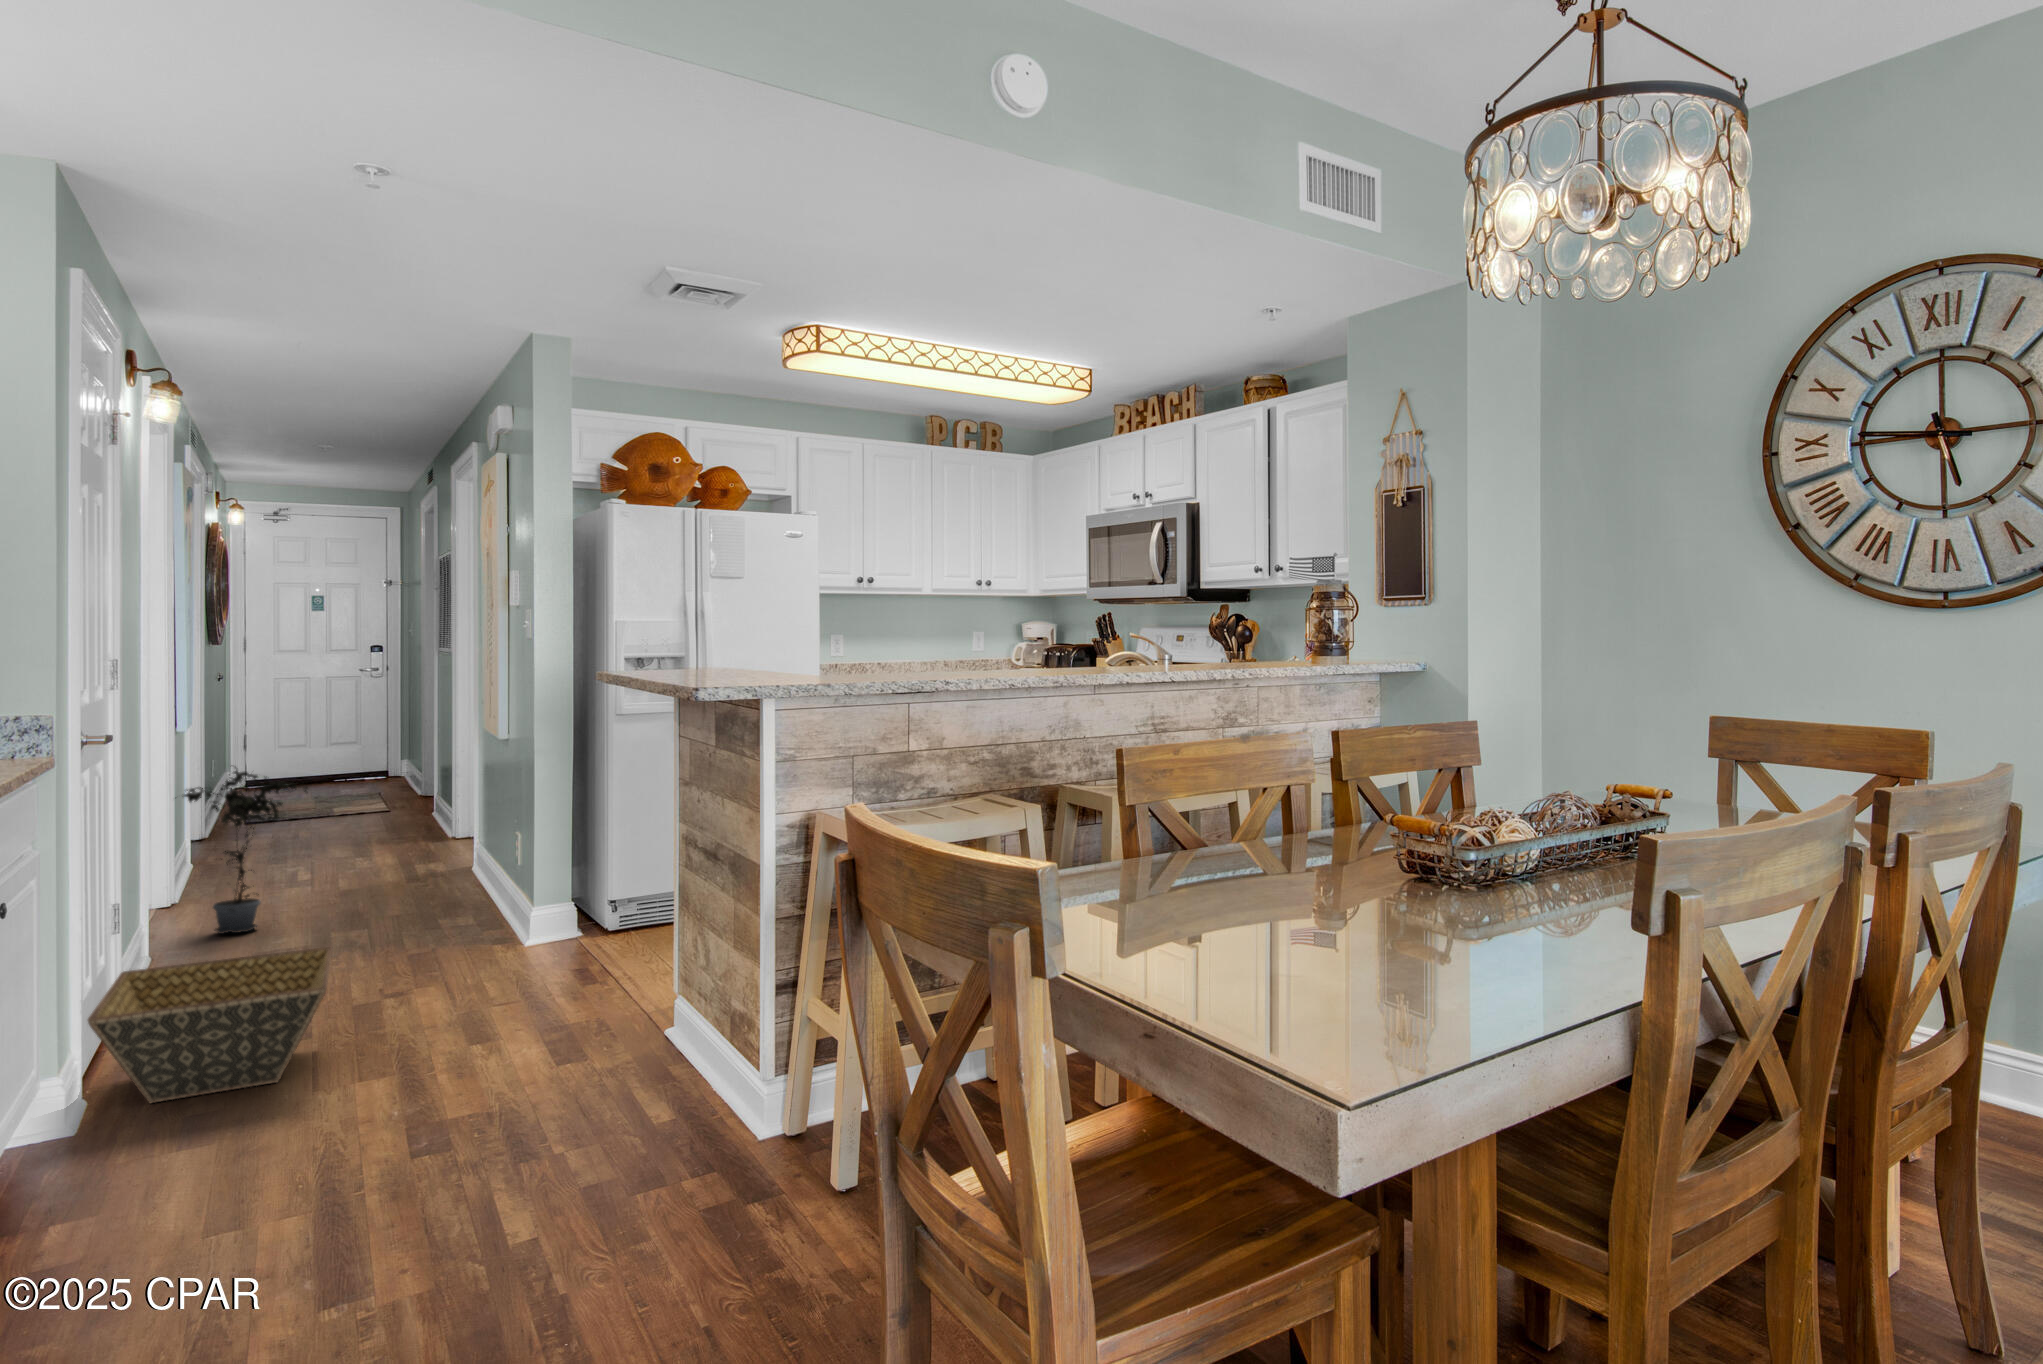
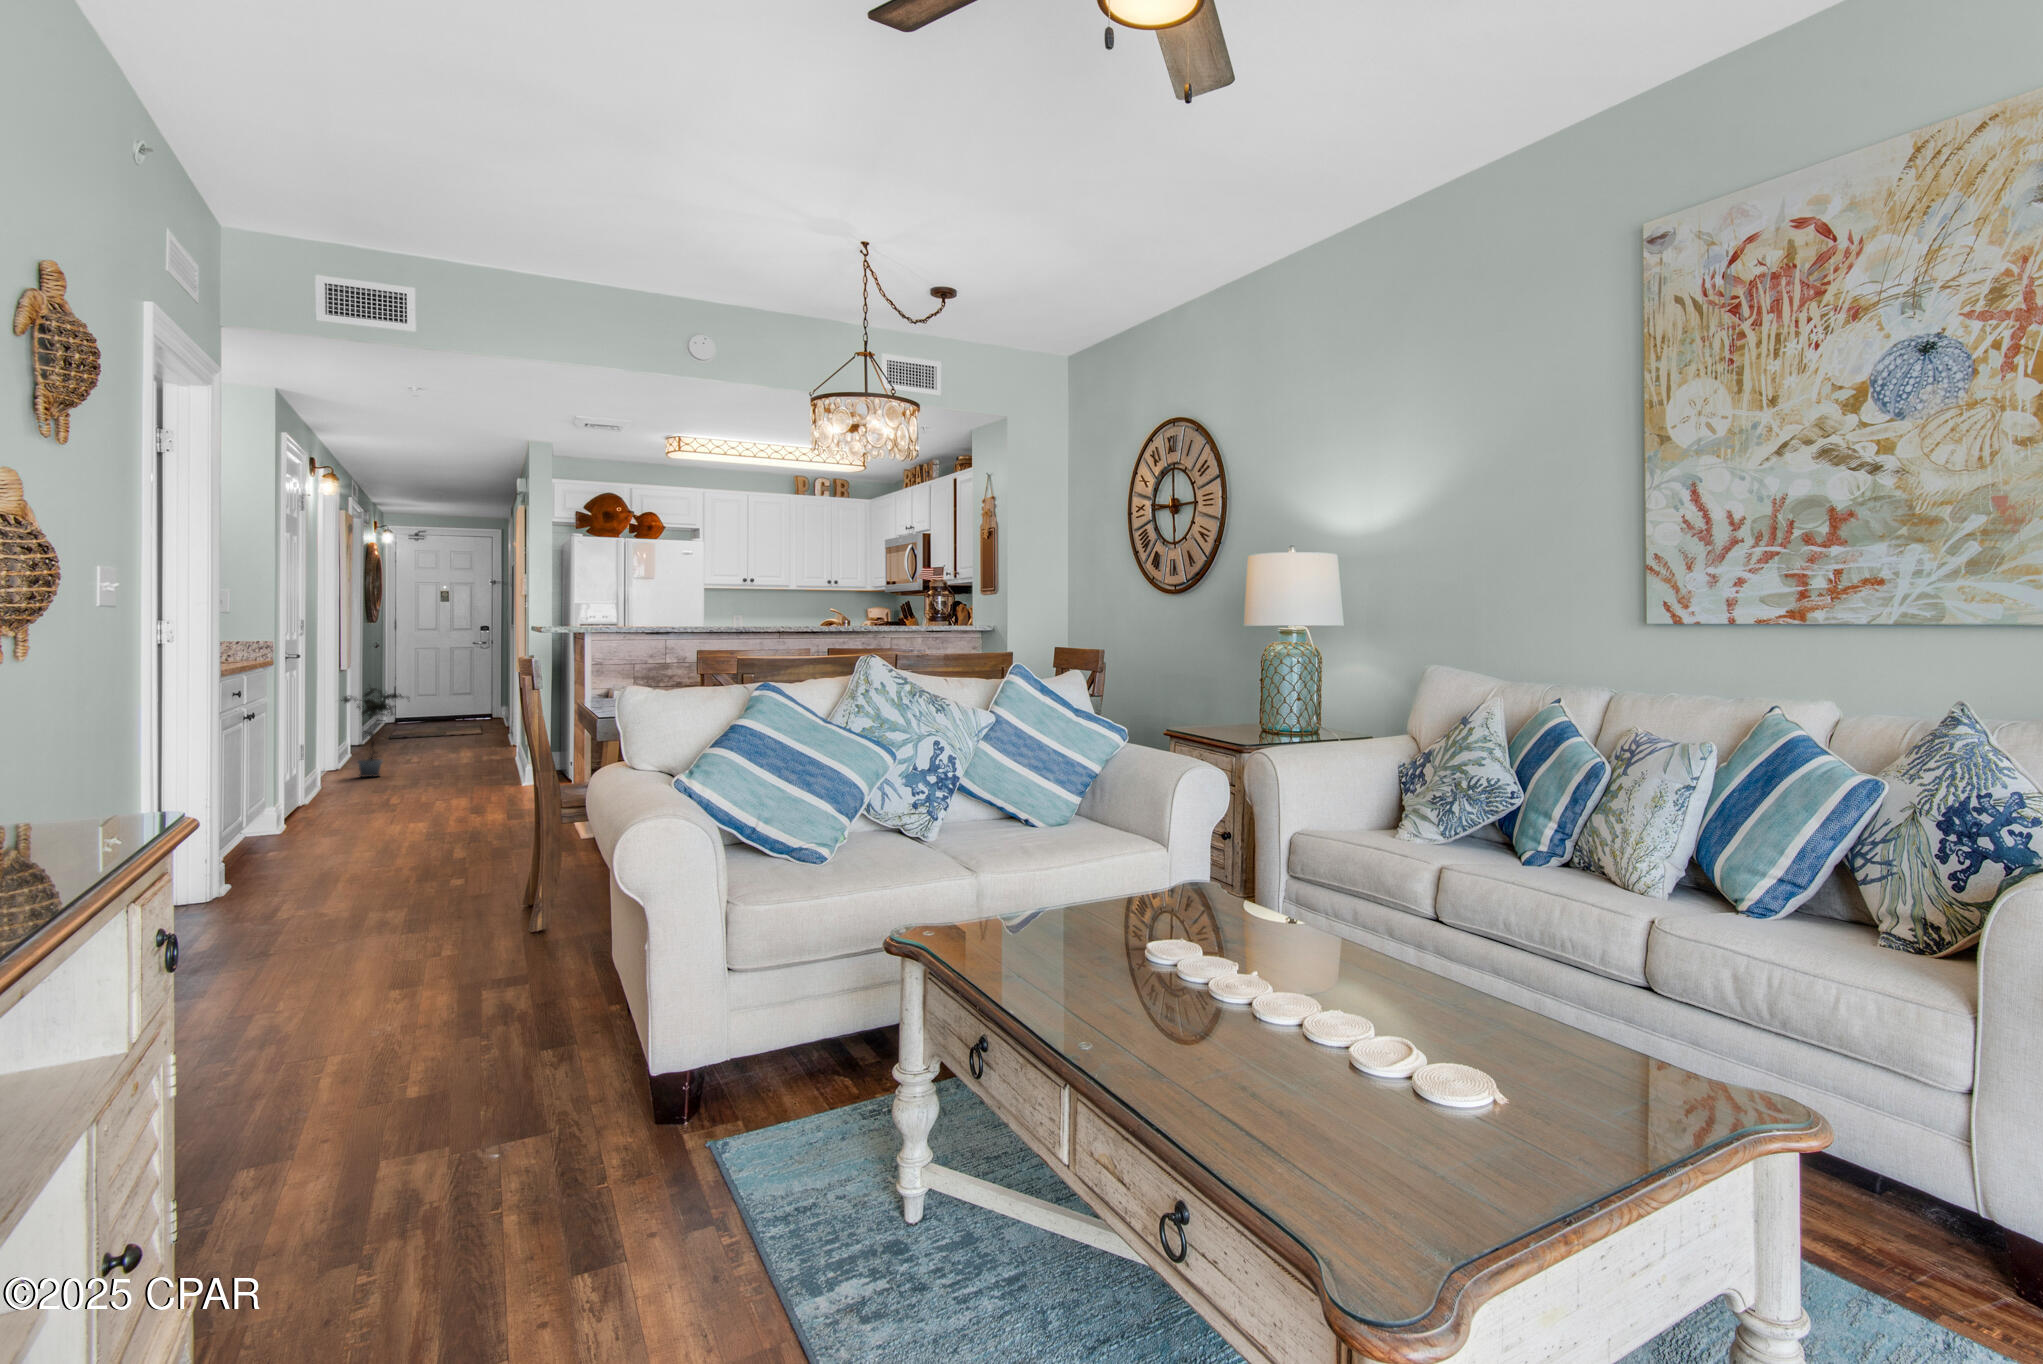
basket: present [88,947,332,1103] -> none [289,763,406,823]

